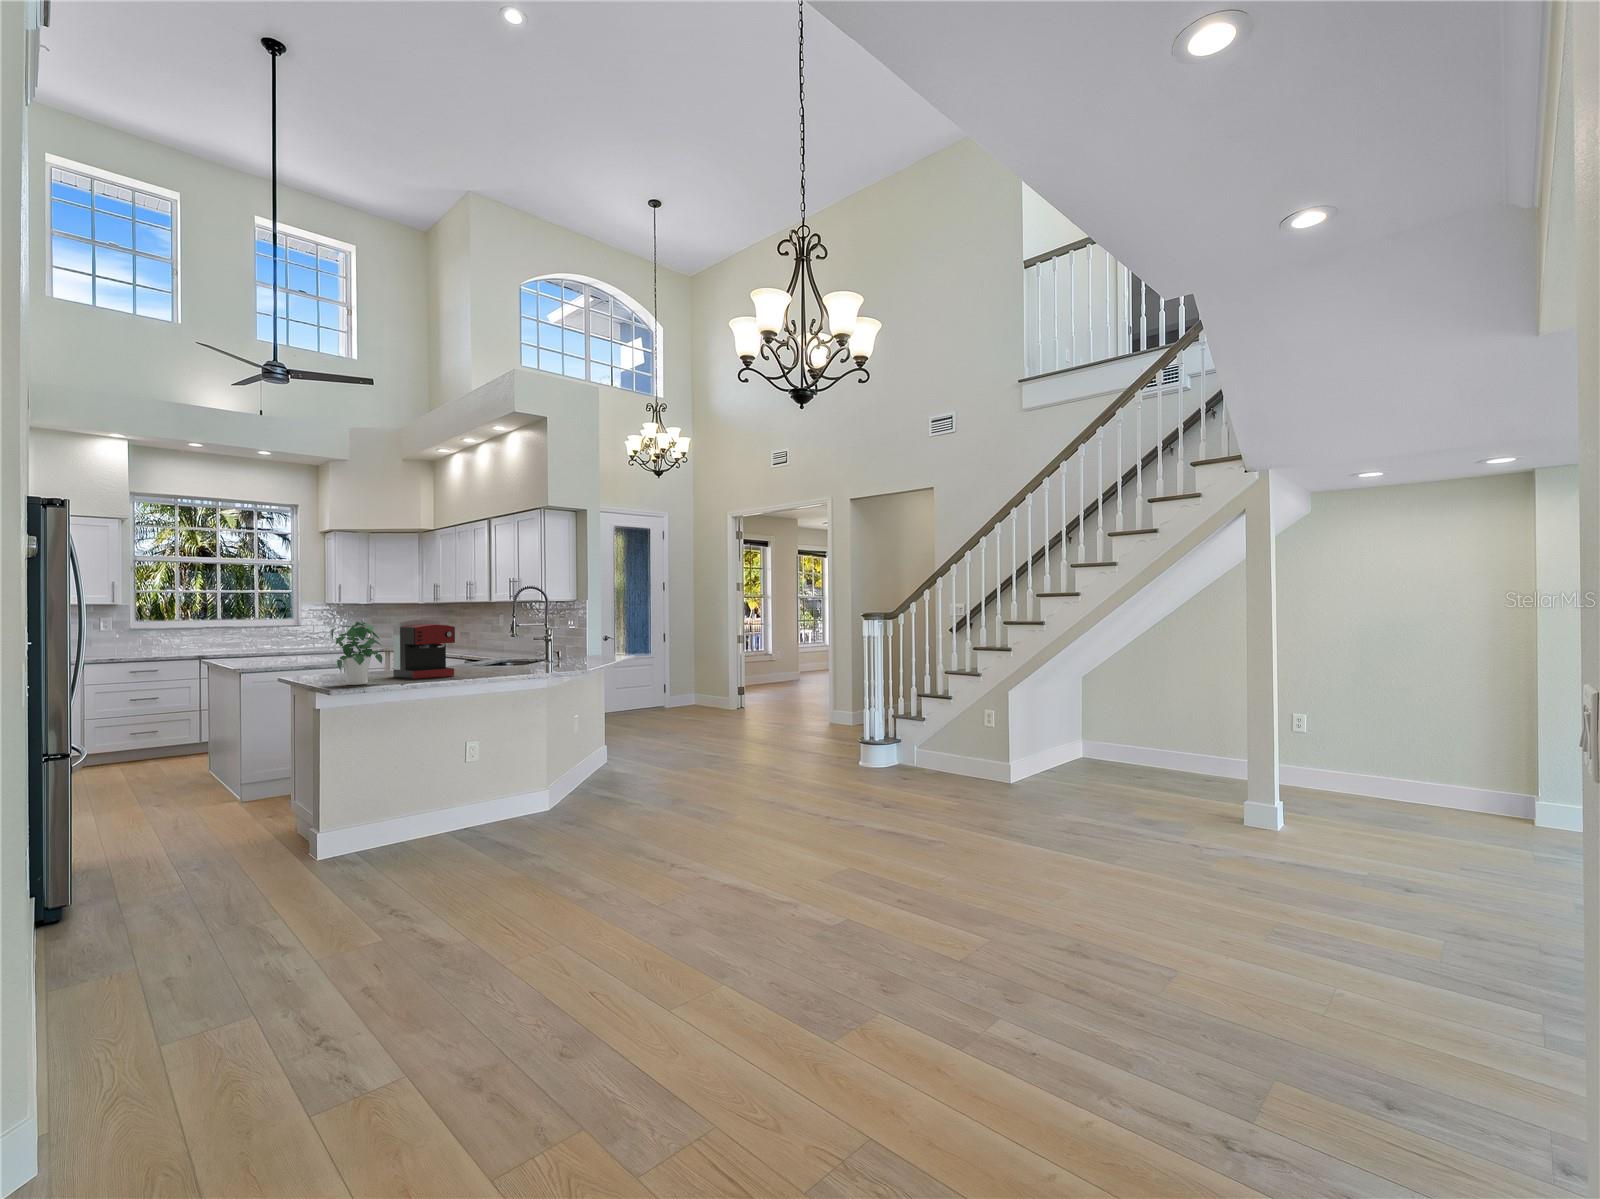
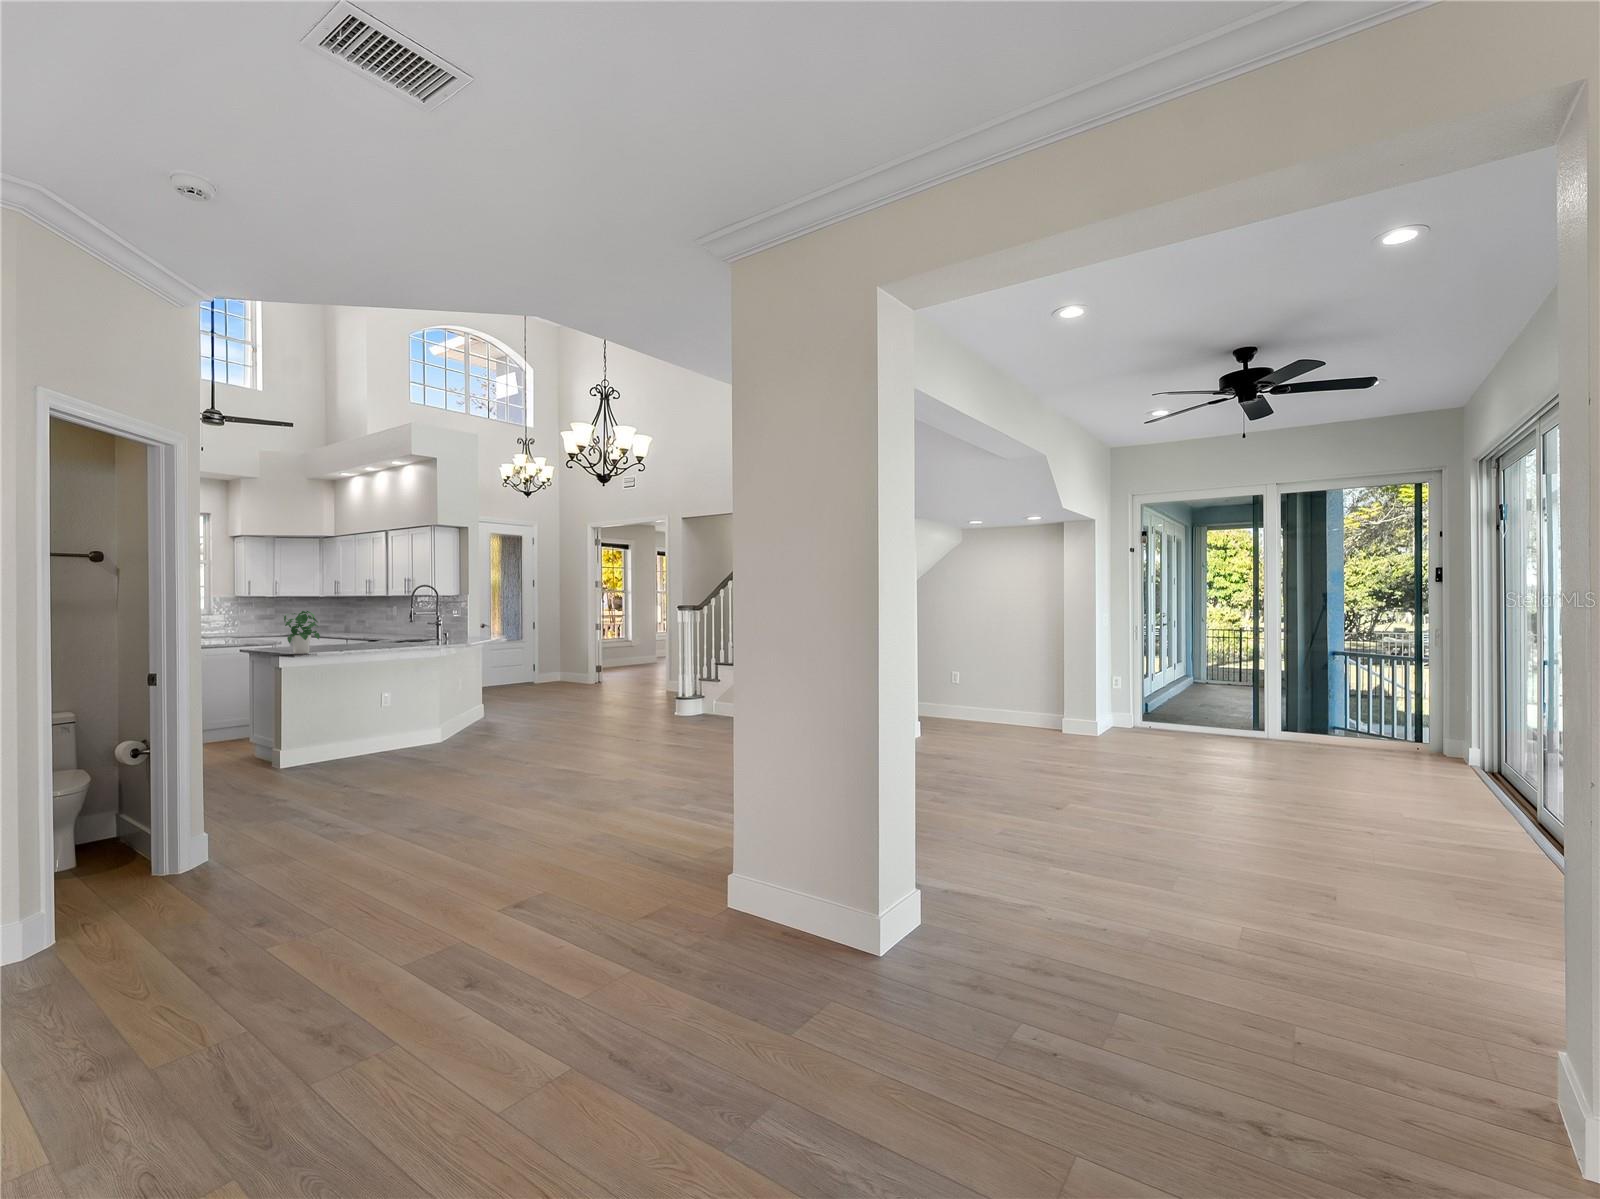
coffee maker: present [393,620,455,679] -> none [323,609,370,651]

